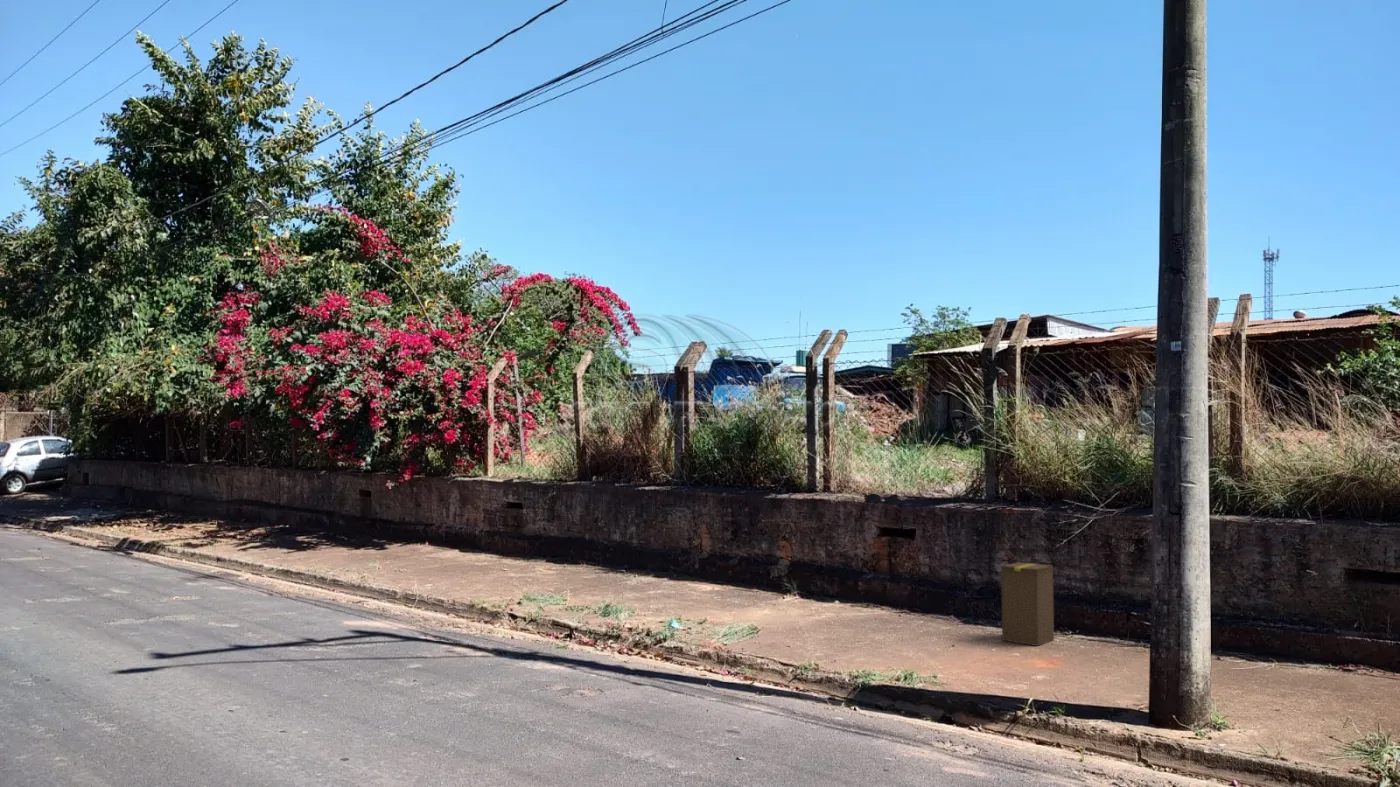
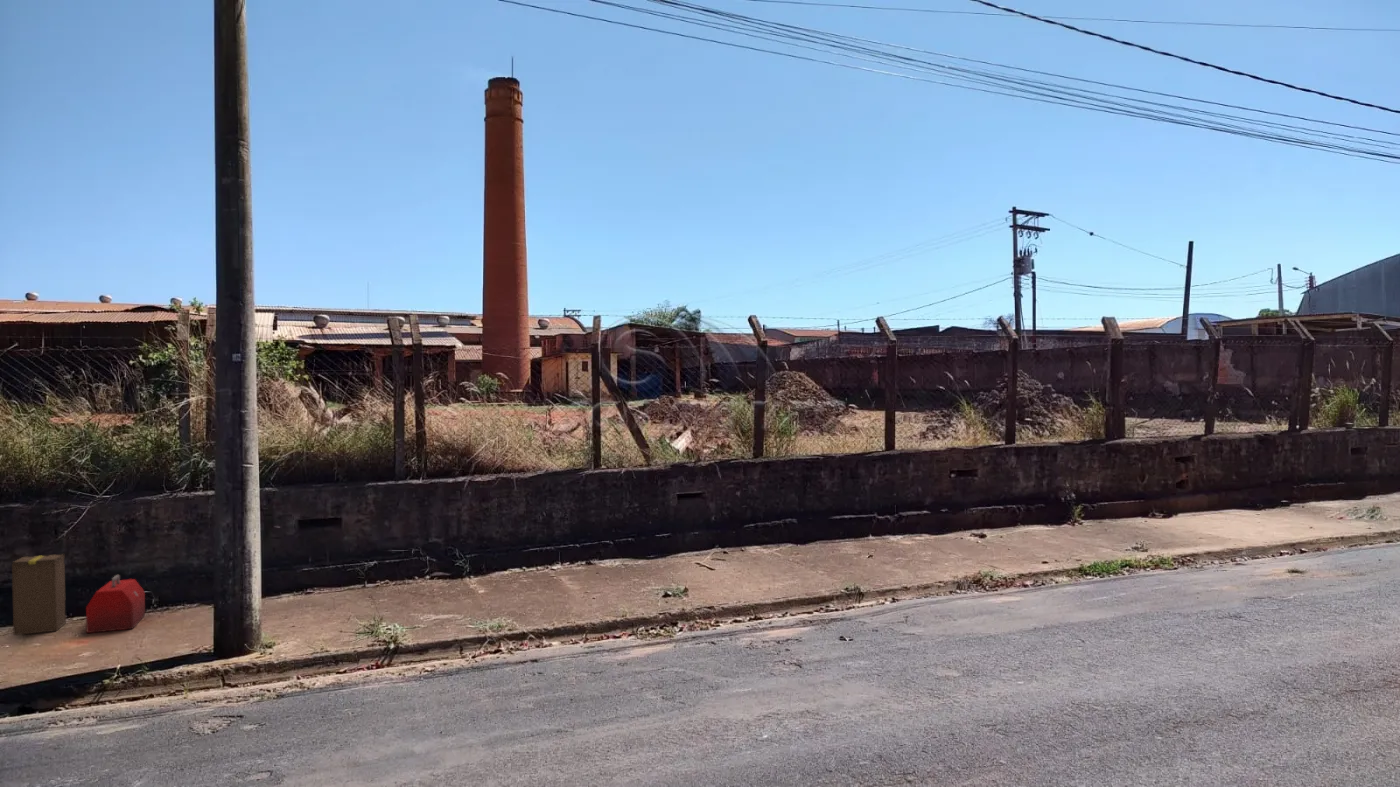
toolbox: none [1058,598,1129,663] -> present [86,575,145,633]

